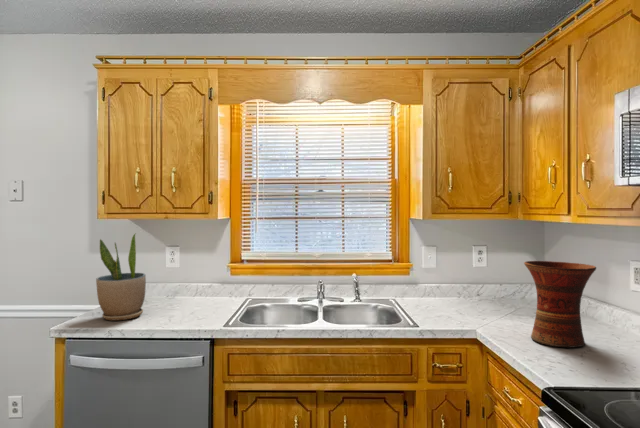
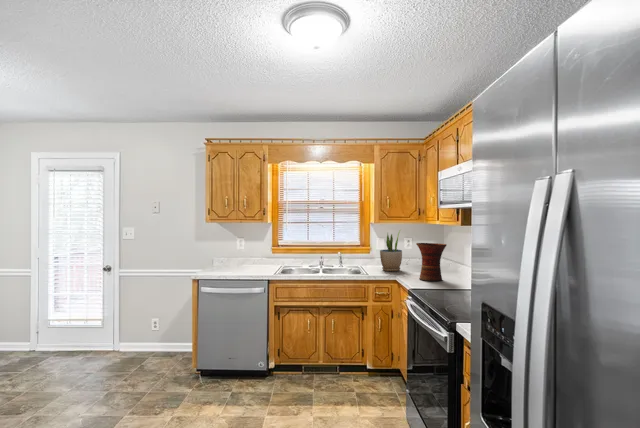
potted plant: present [96,234,146,320] -> present [380,233,402,271]

